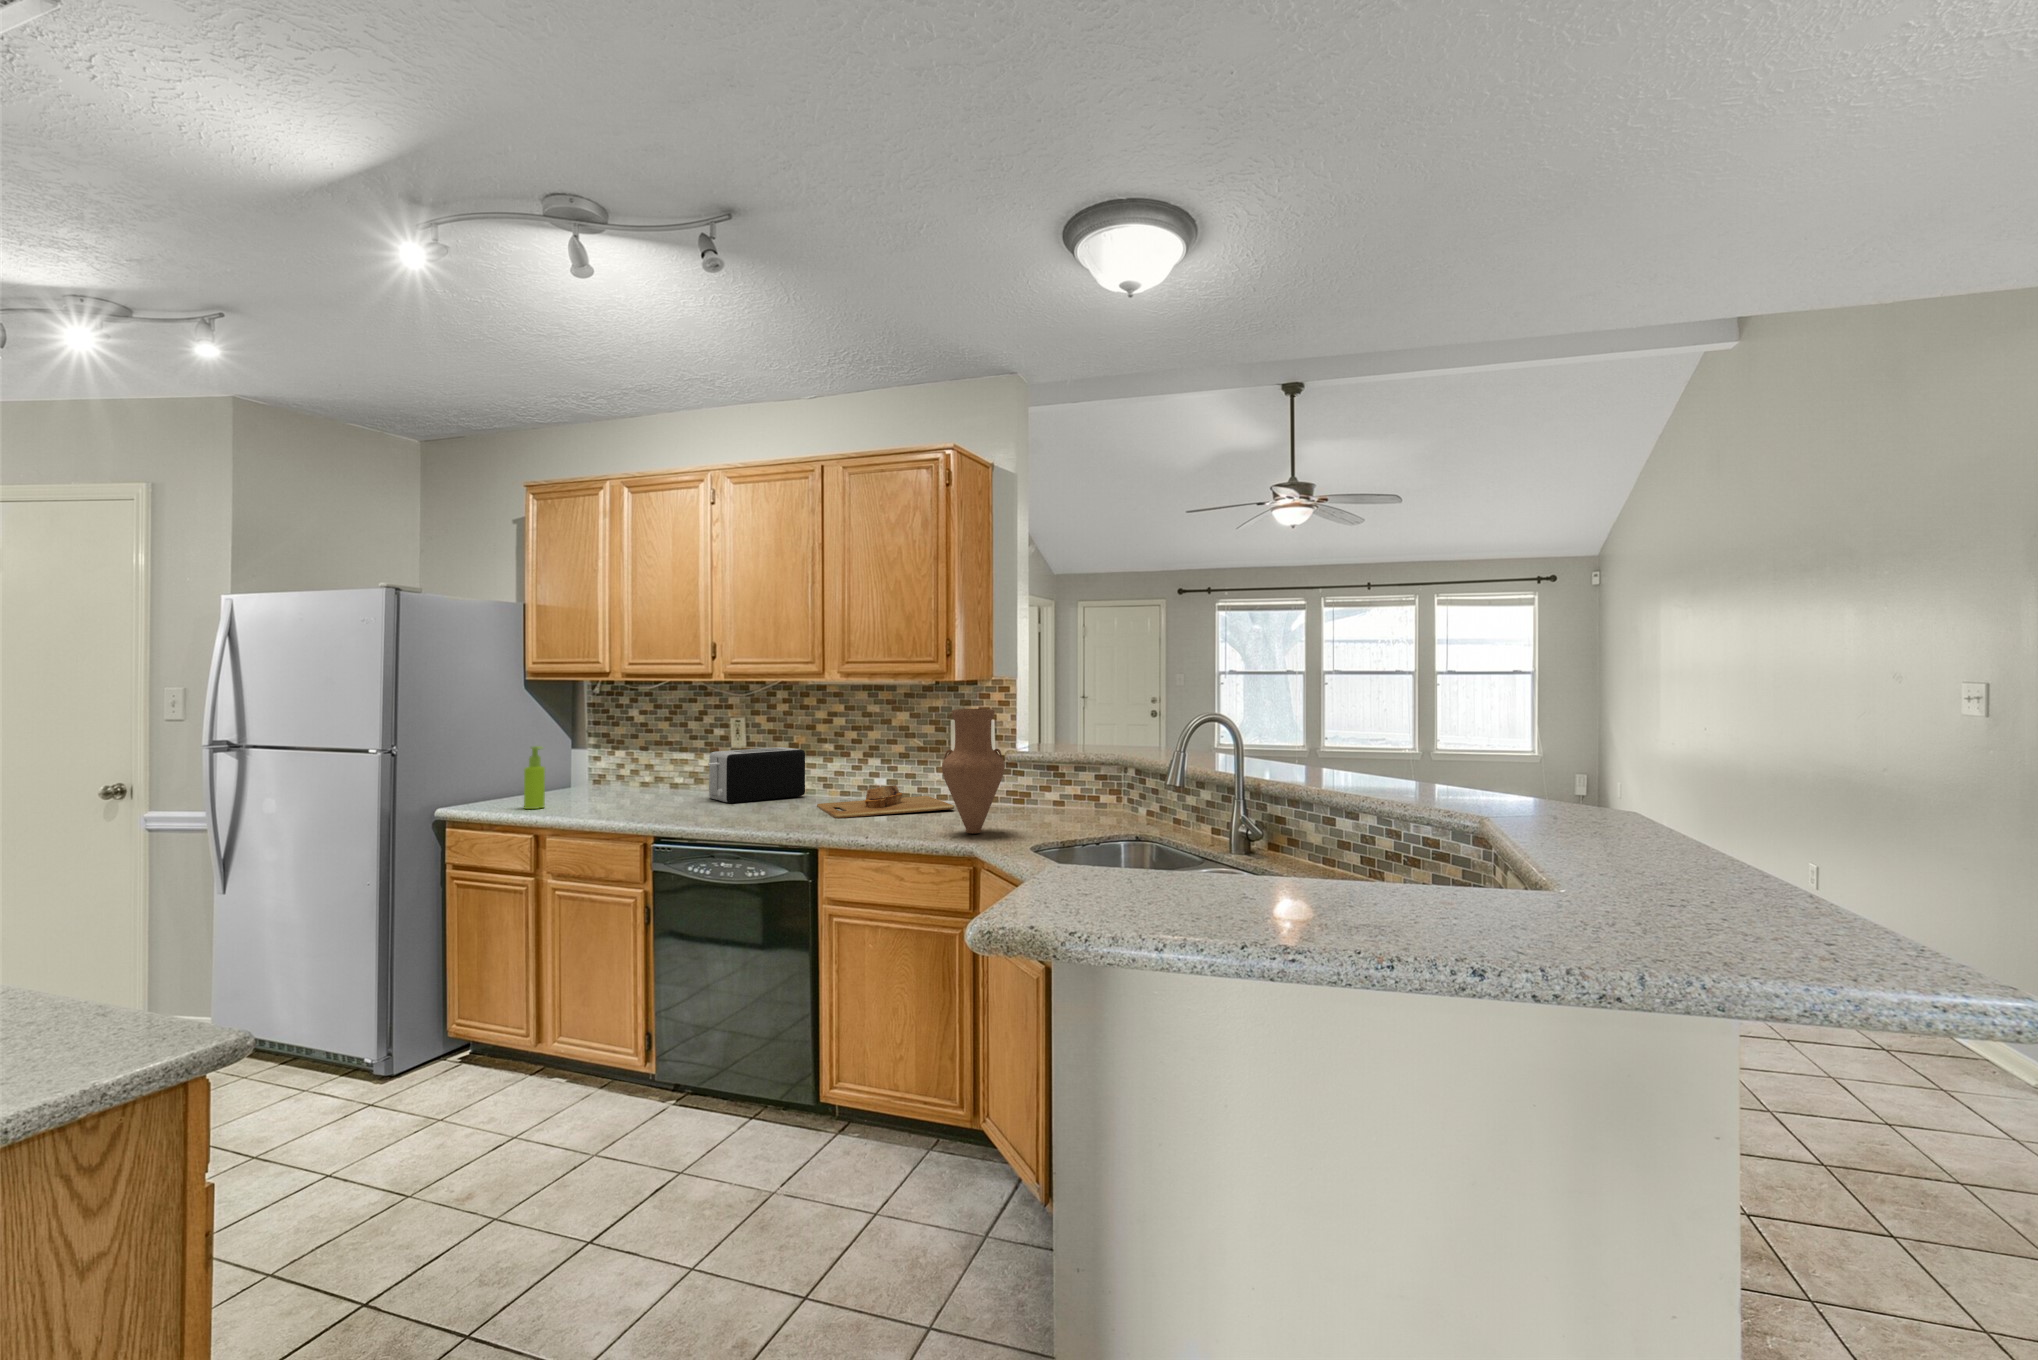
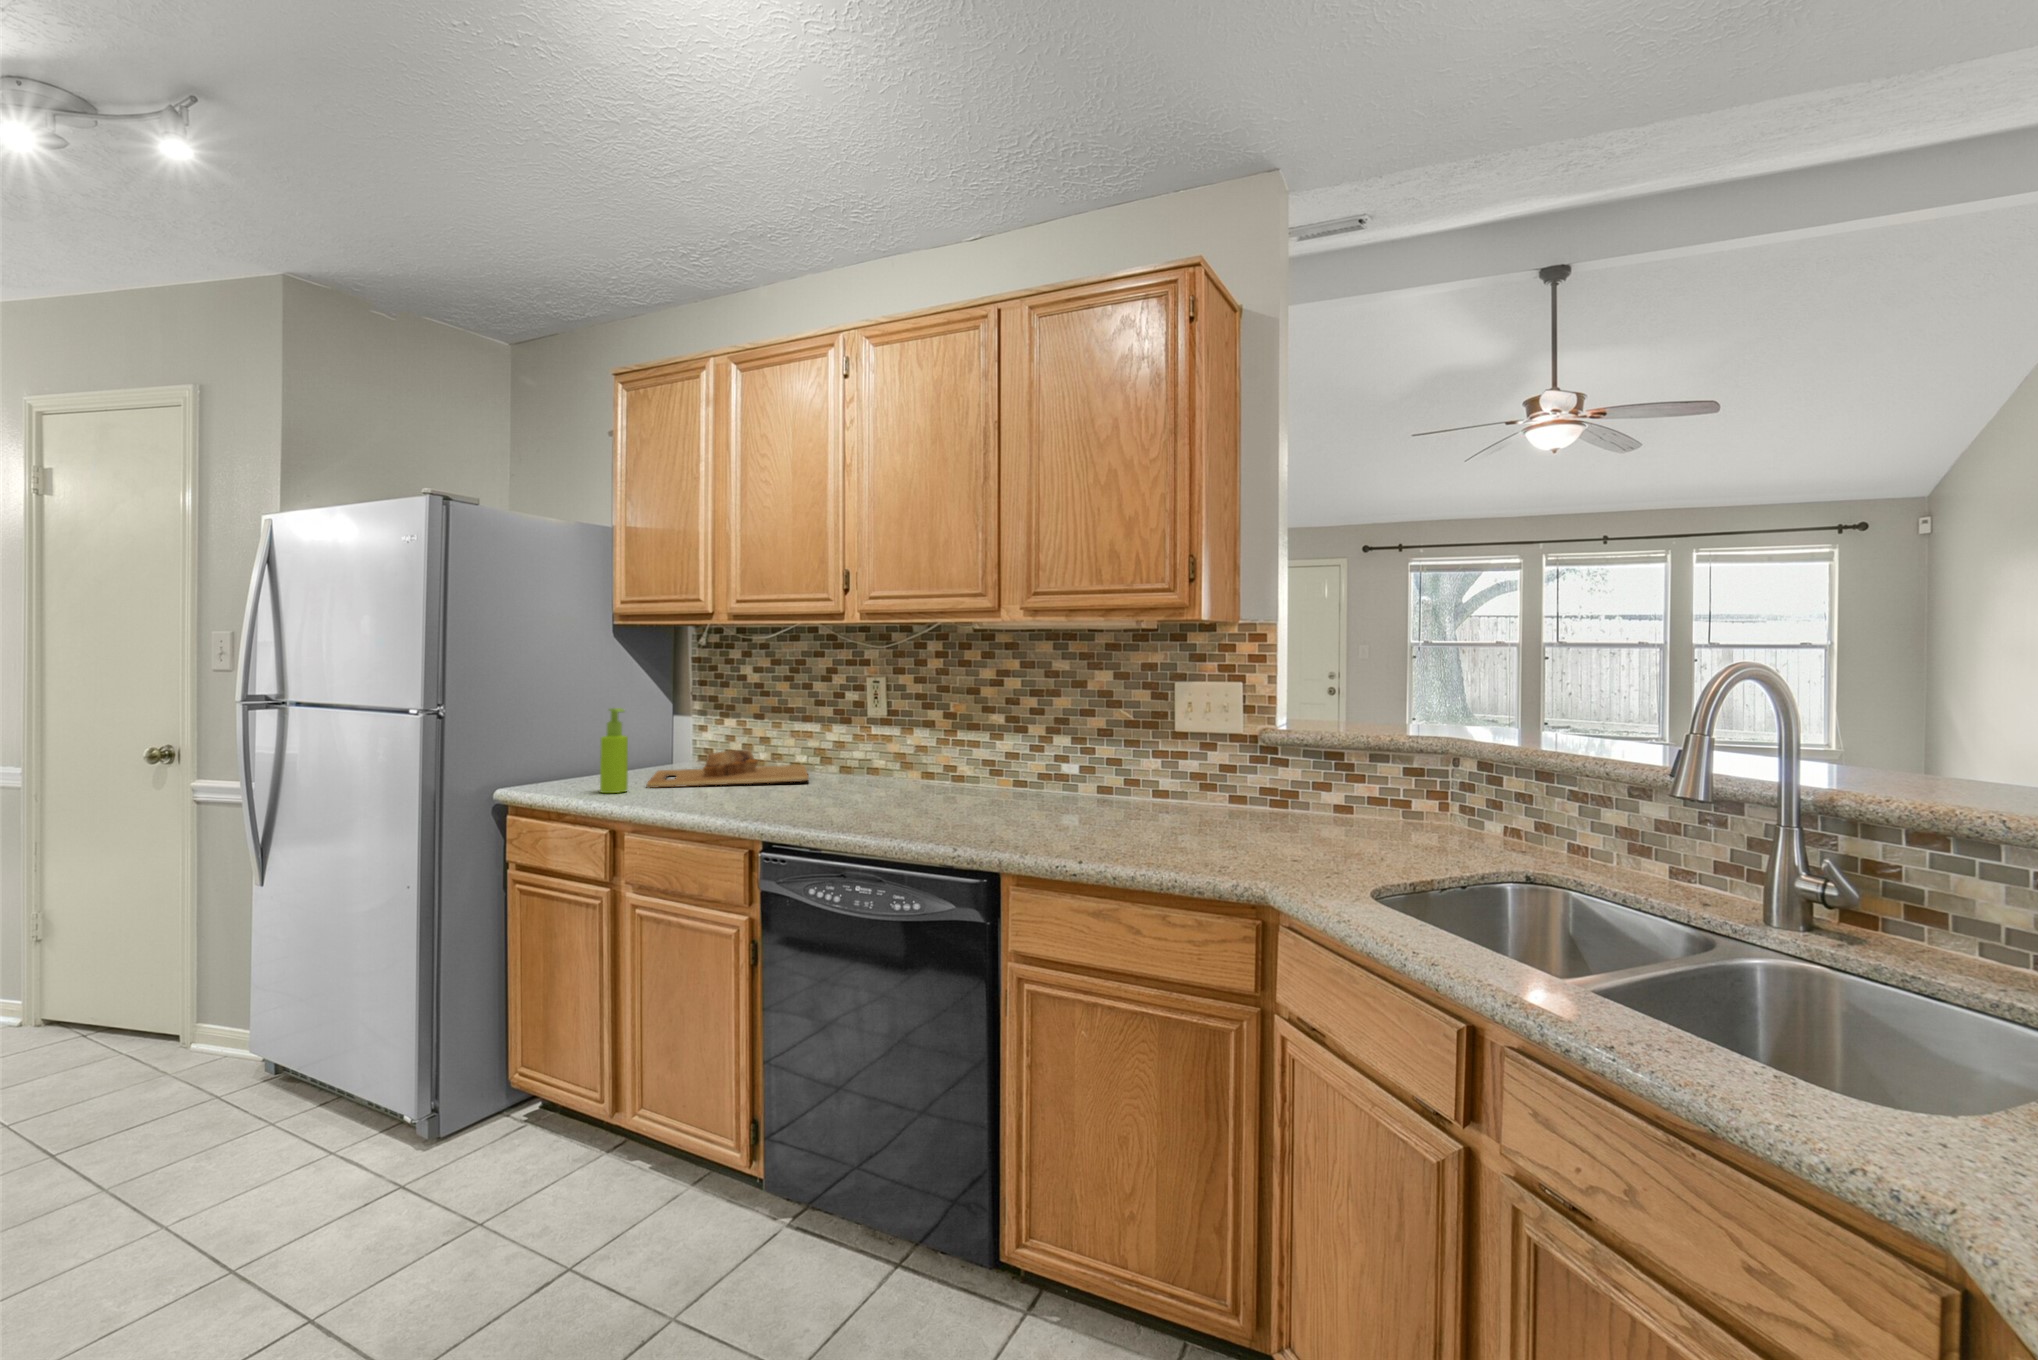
vase: present [942,709,1005,834] -> none [1192,660,1293,858]
toaster: present [708,747,805,803] -> none [840,717,968,792]
cutting board: present [817,785,954,818] -> present [646,750,809,788]

